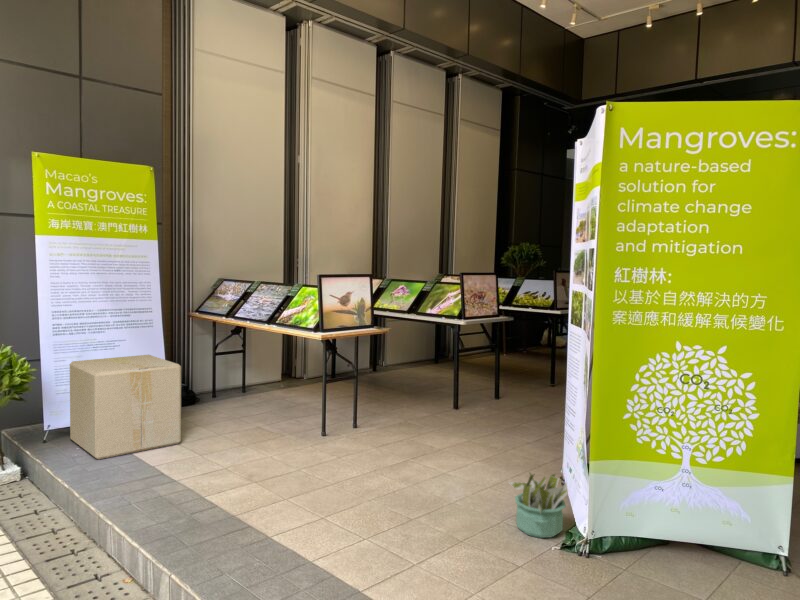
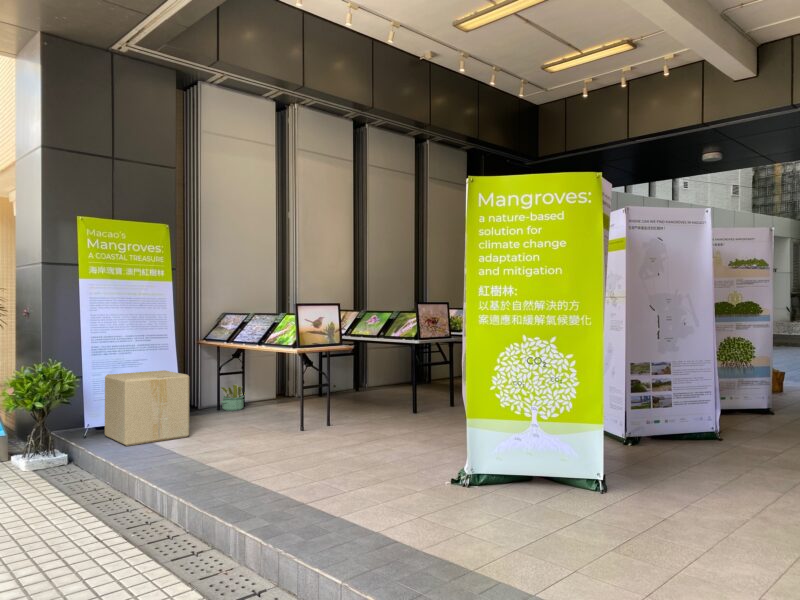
decorative plant: present [510,473,568,538] -> present [221,384,247,411]

